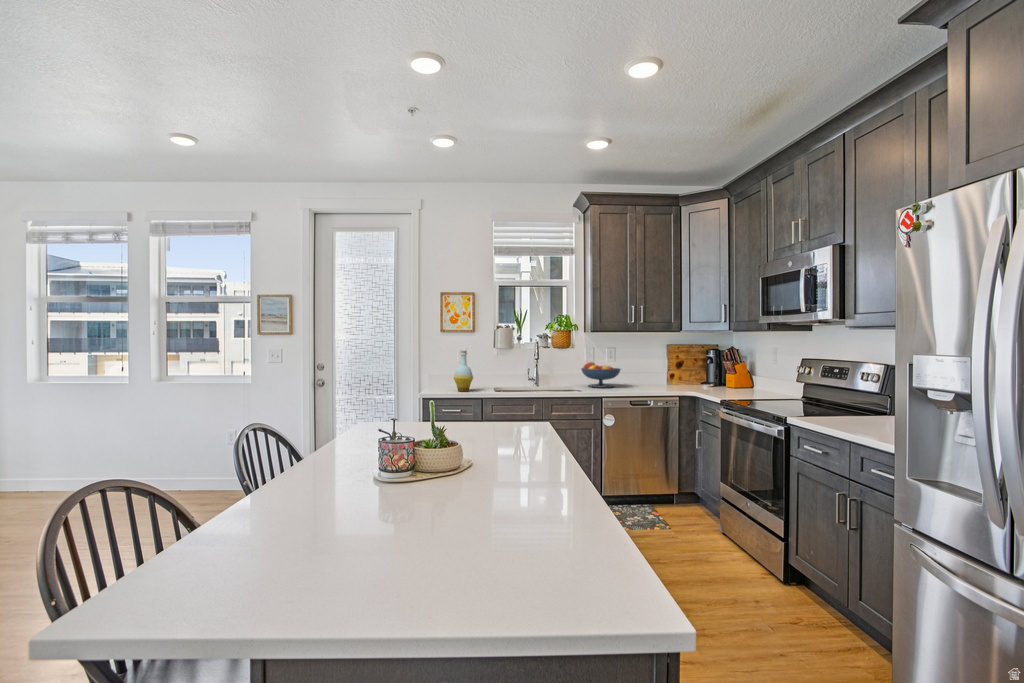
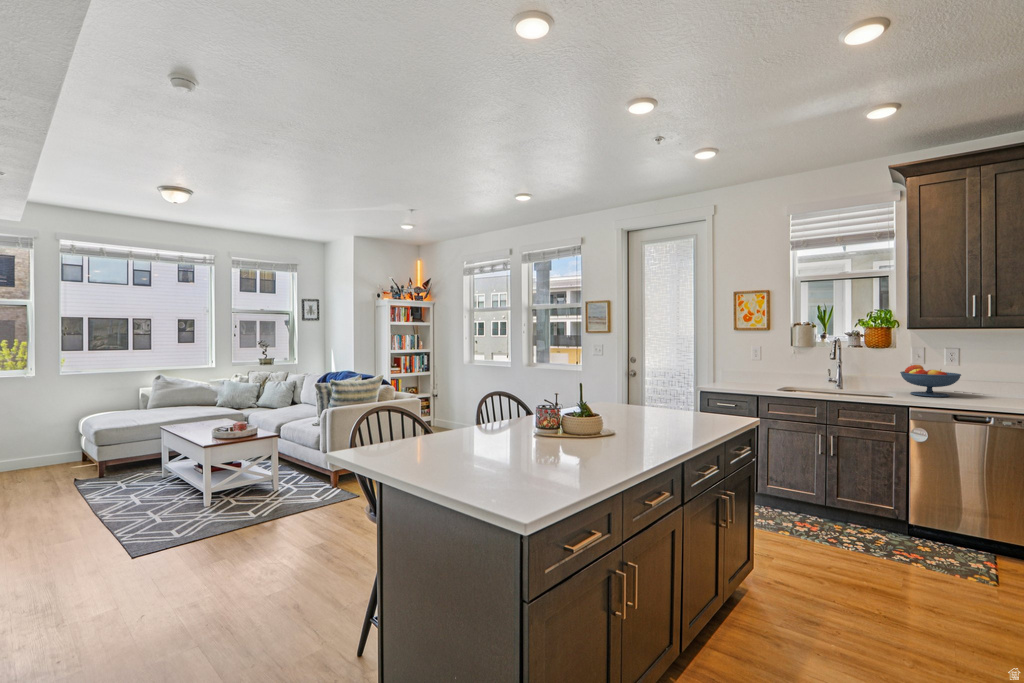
bottle: present [454,351,473,392] -> none [733,350,754,390]

